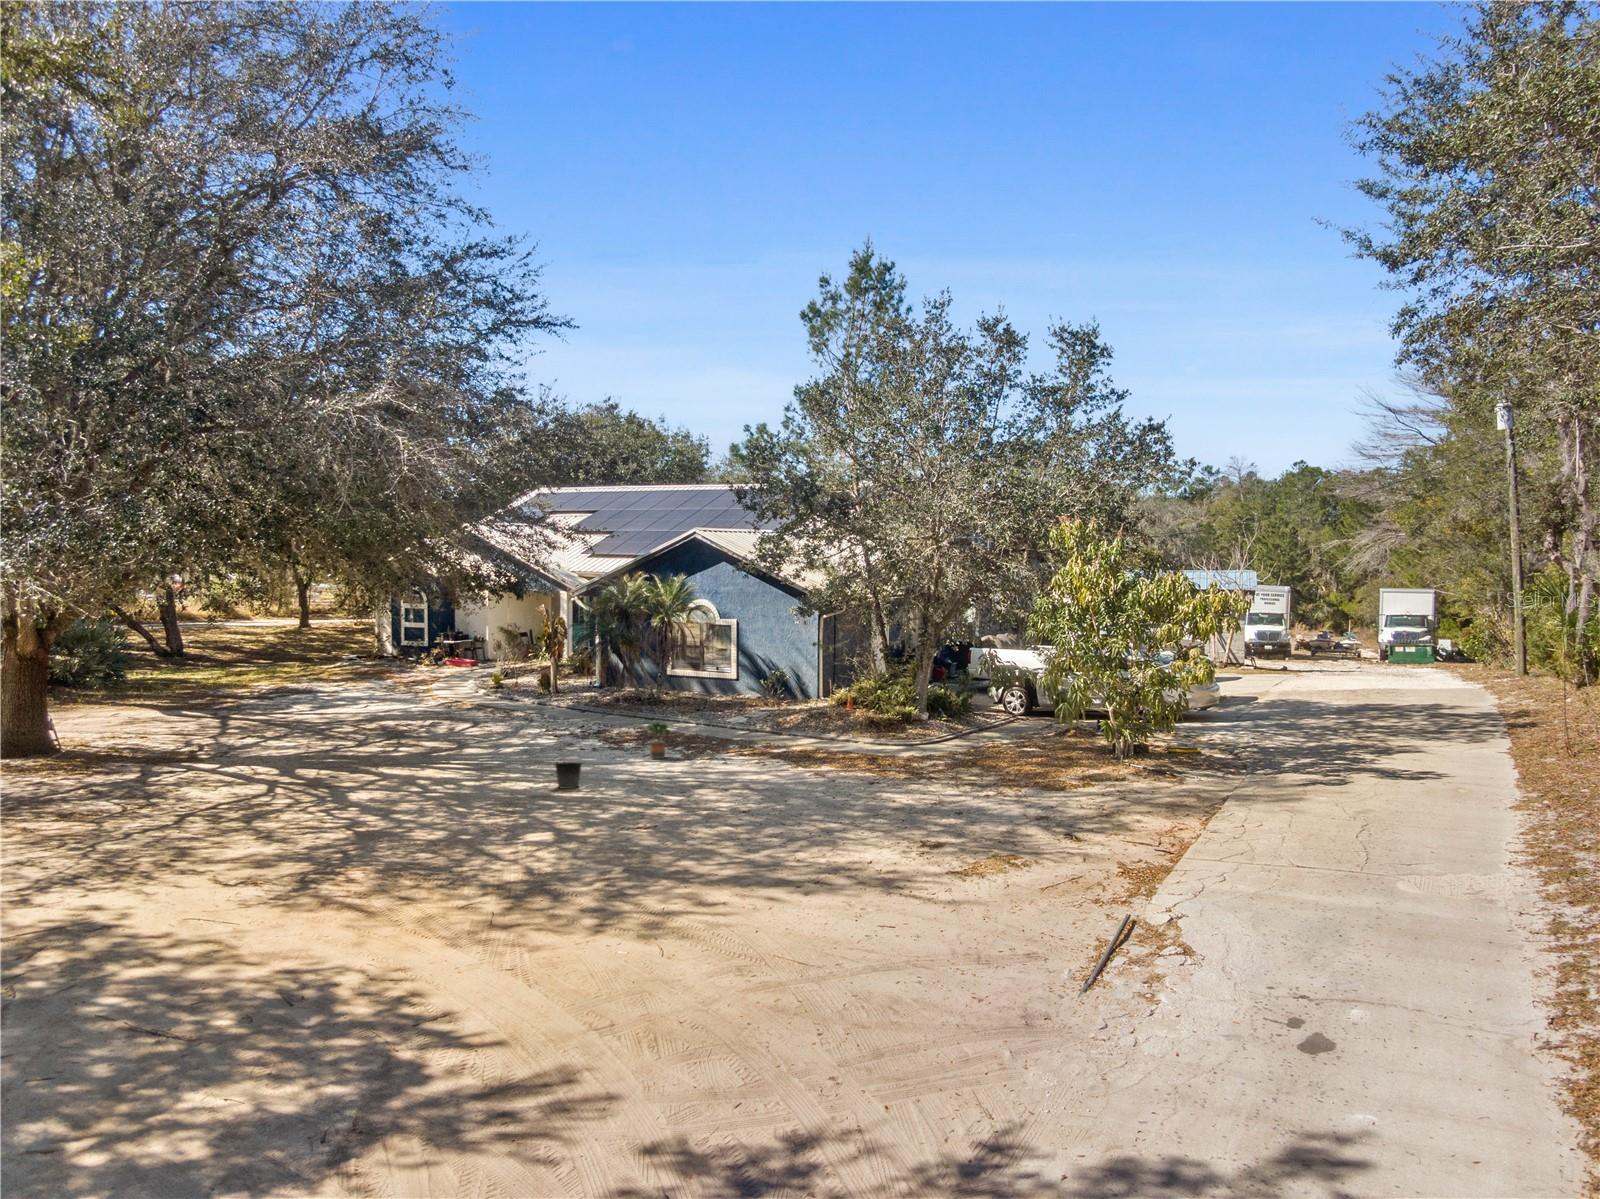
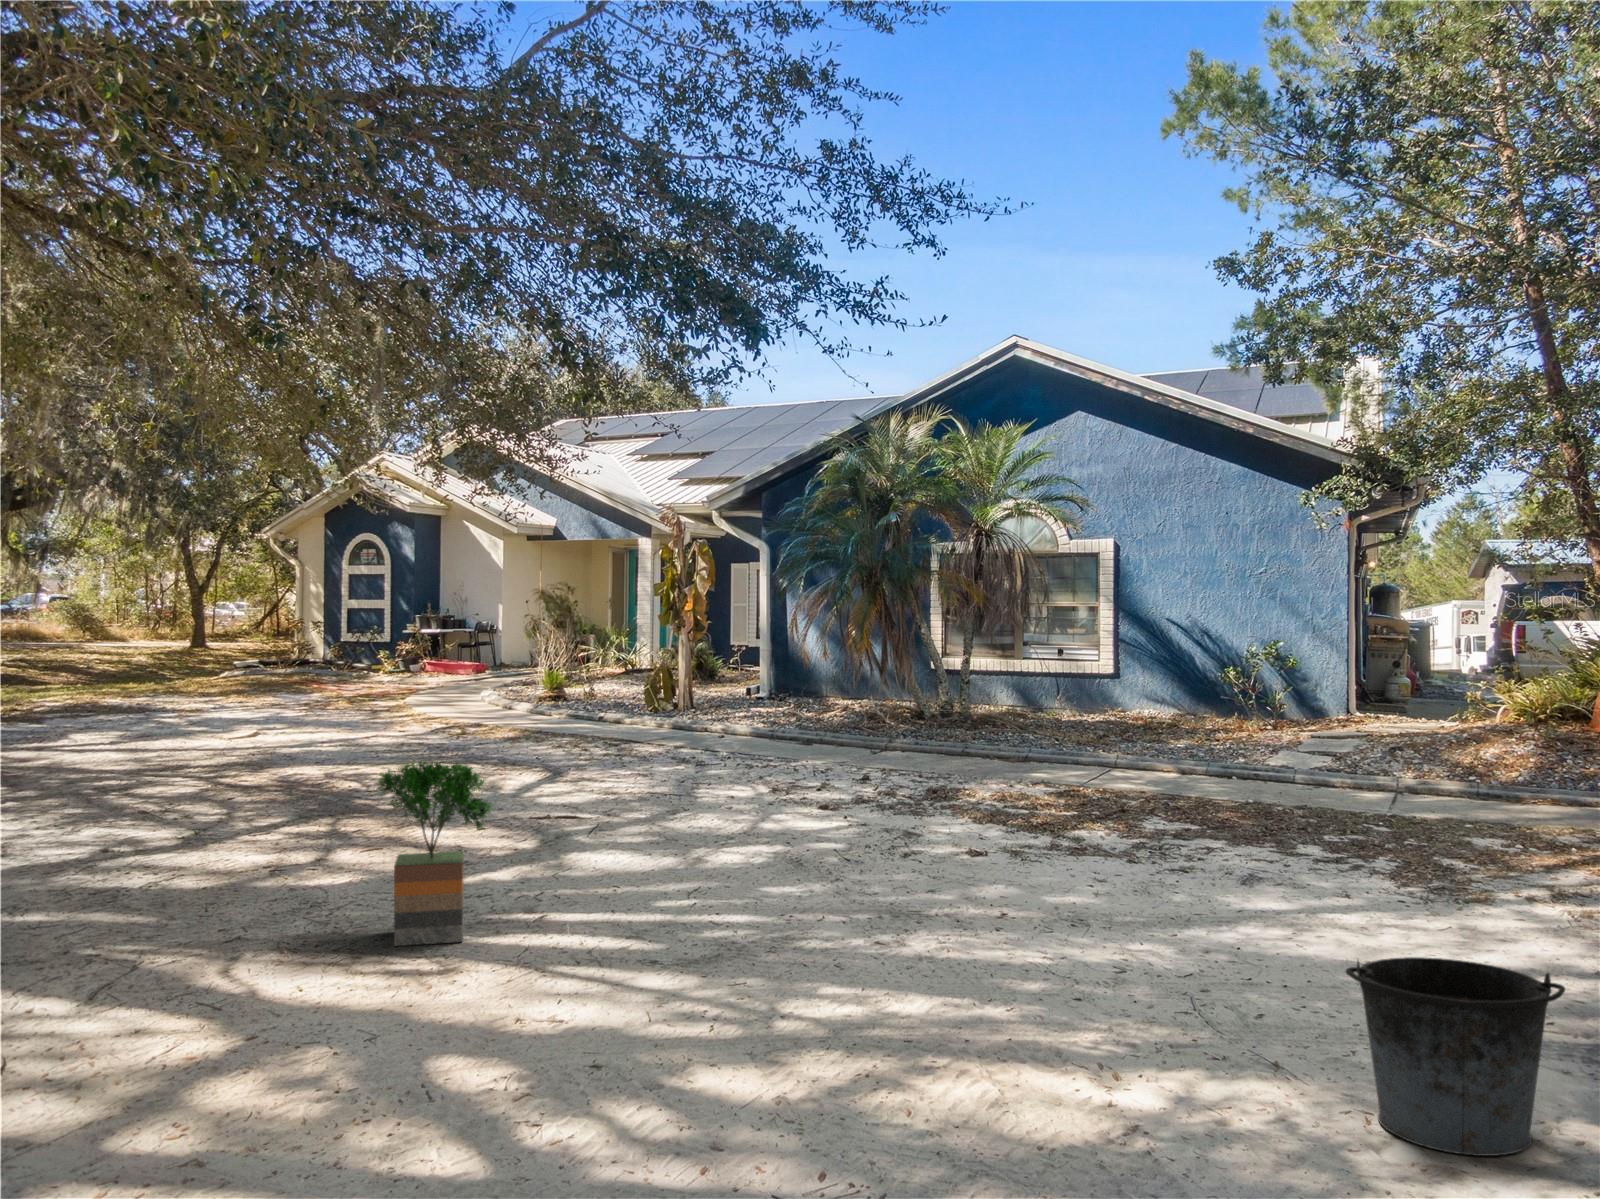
potted tree: present [647,722,671,759] -> present [375,761,493,946]

